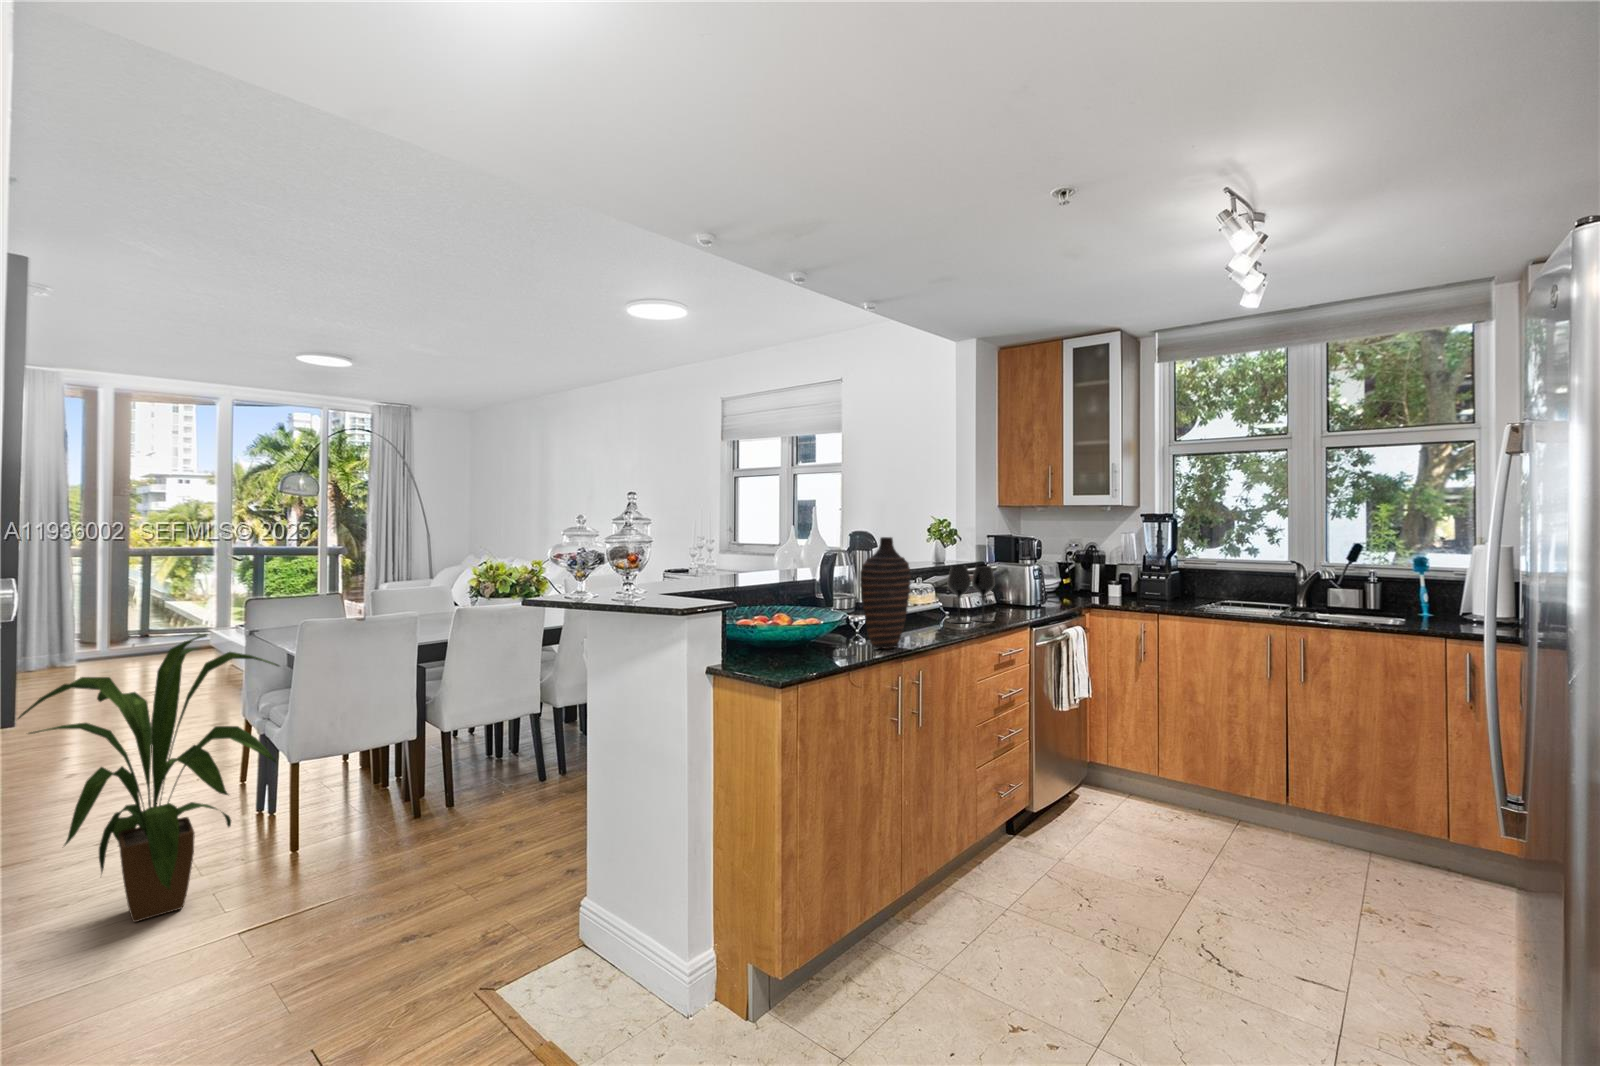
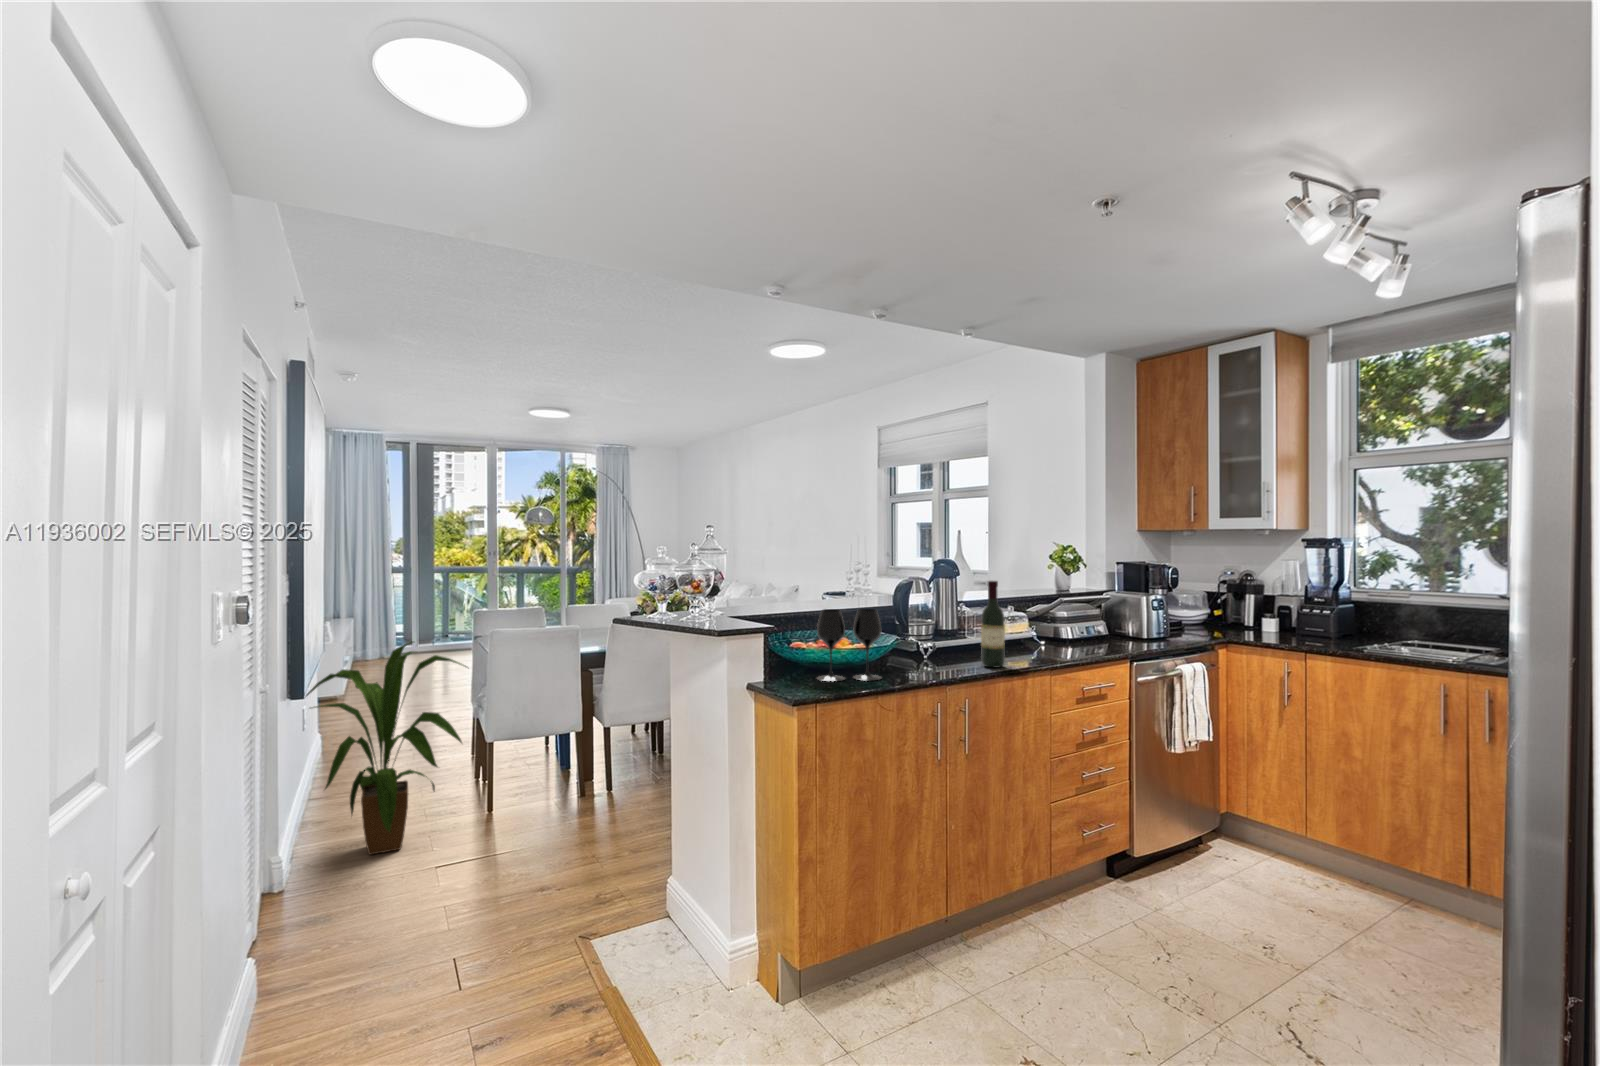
decorative vase: present [860,537,911,649] -> none [903,569,960,675]
wine bottle: none [919,550,942,638] -> present [981,581,1005,667]
wine glass: present [948,565,995,623] -> present [817,609,881,681]

